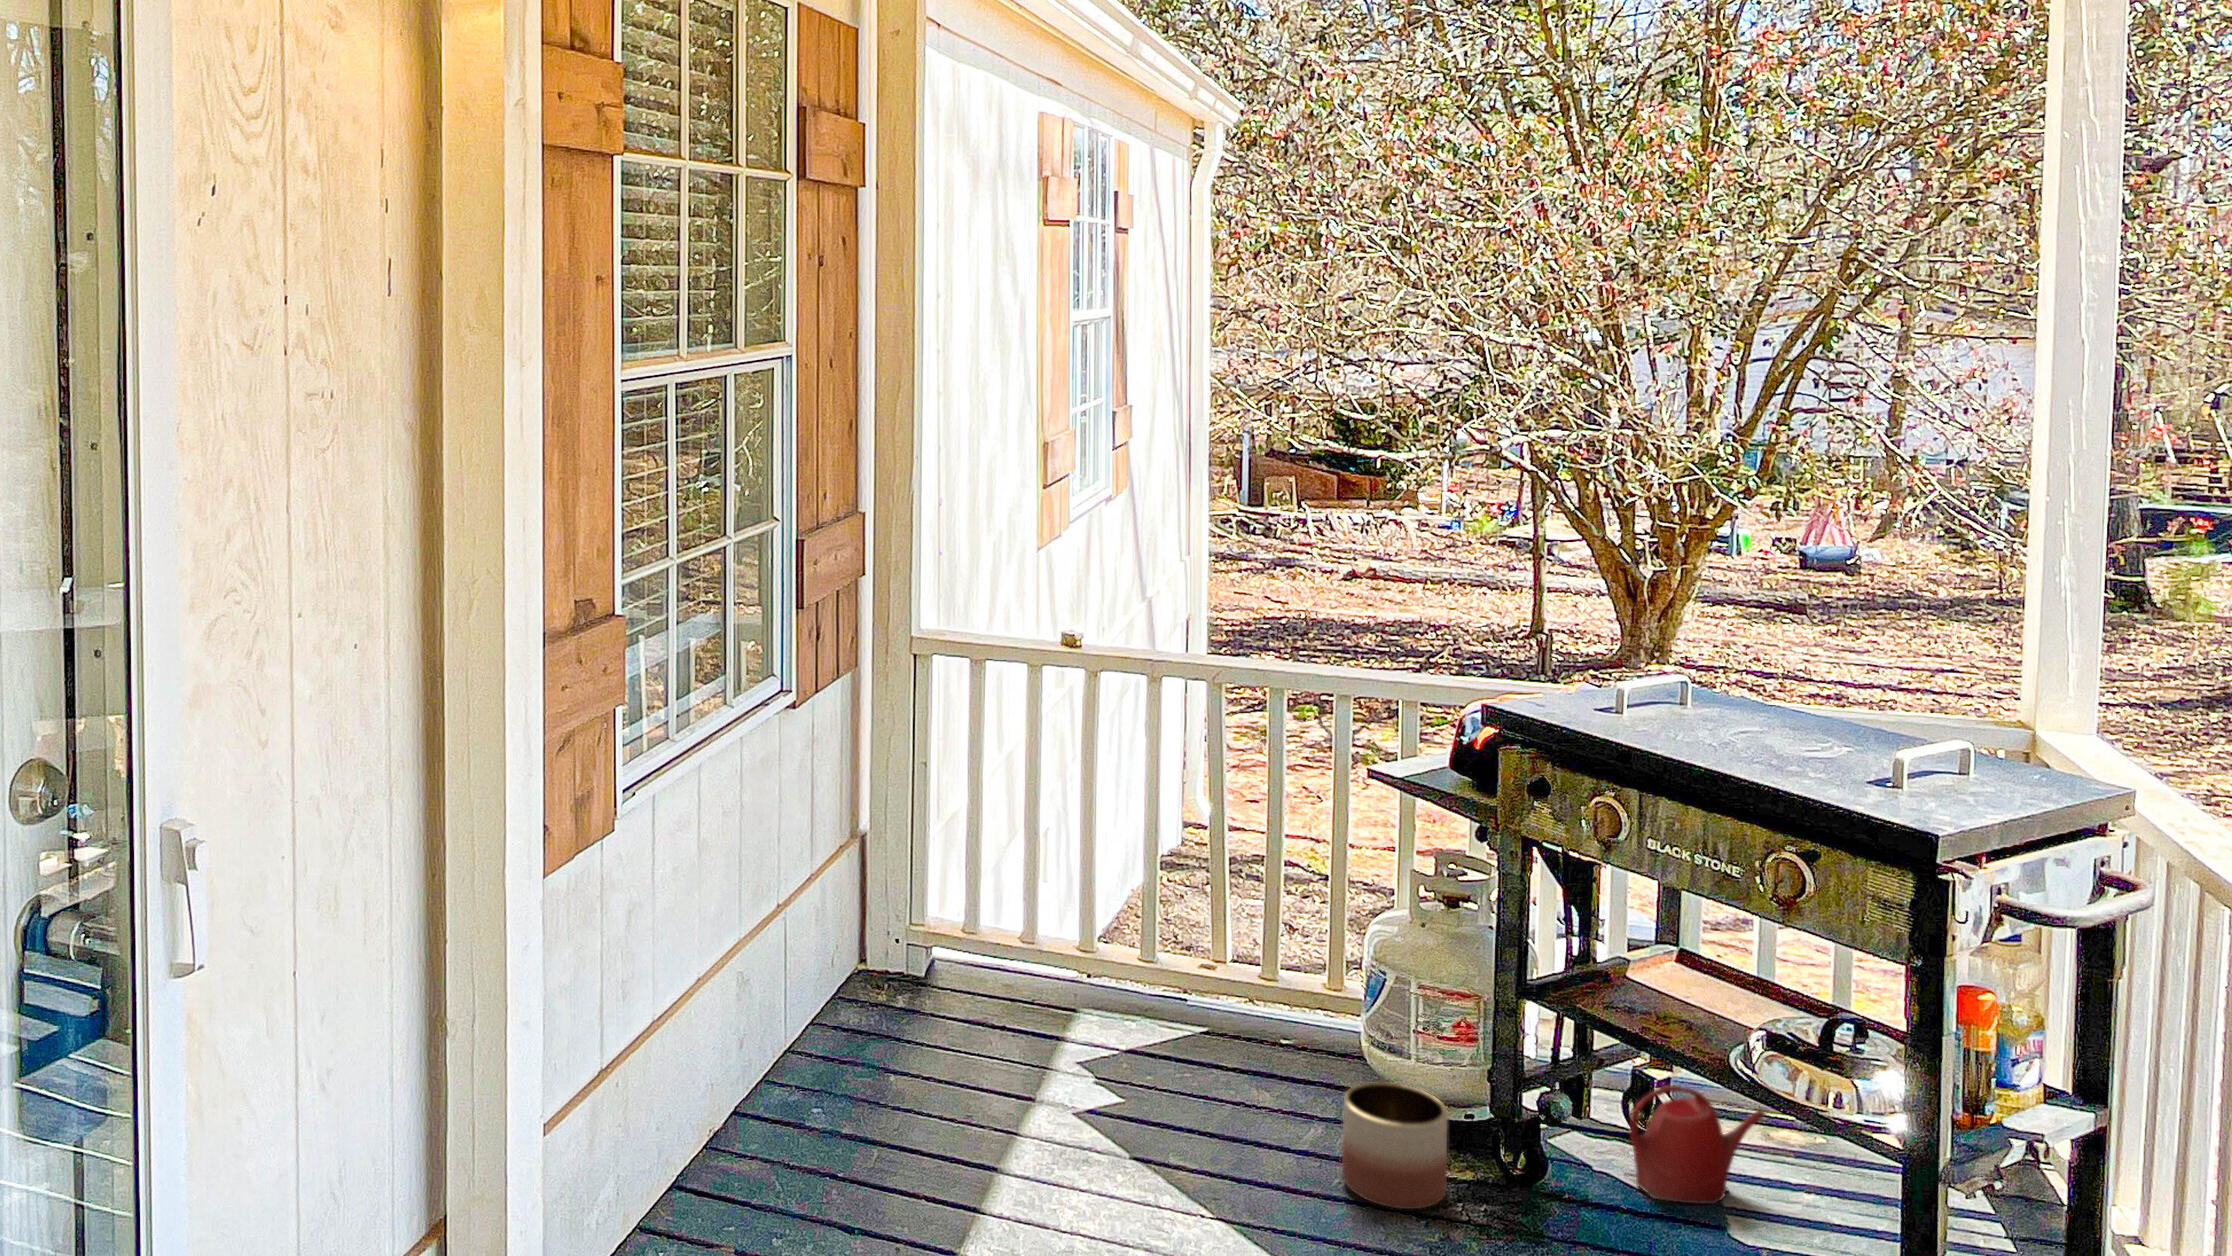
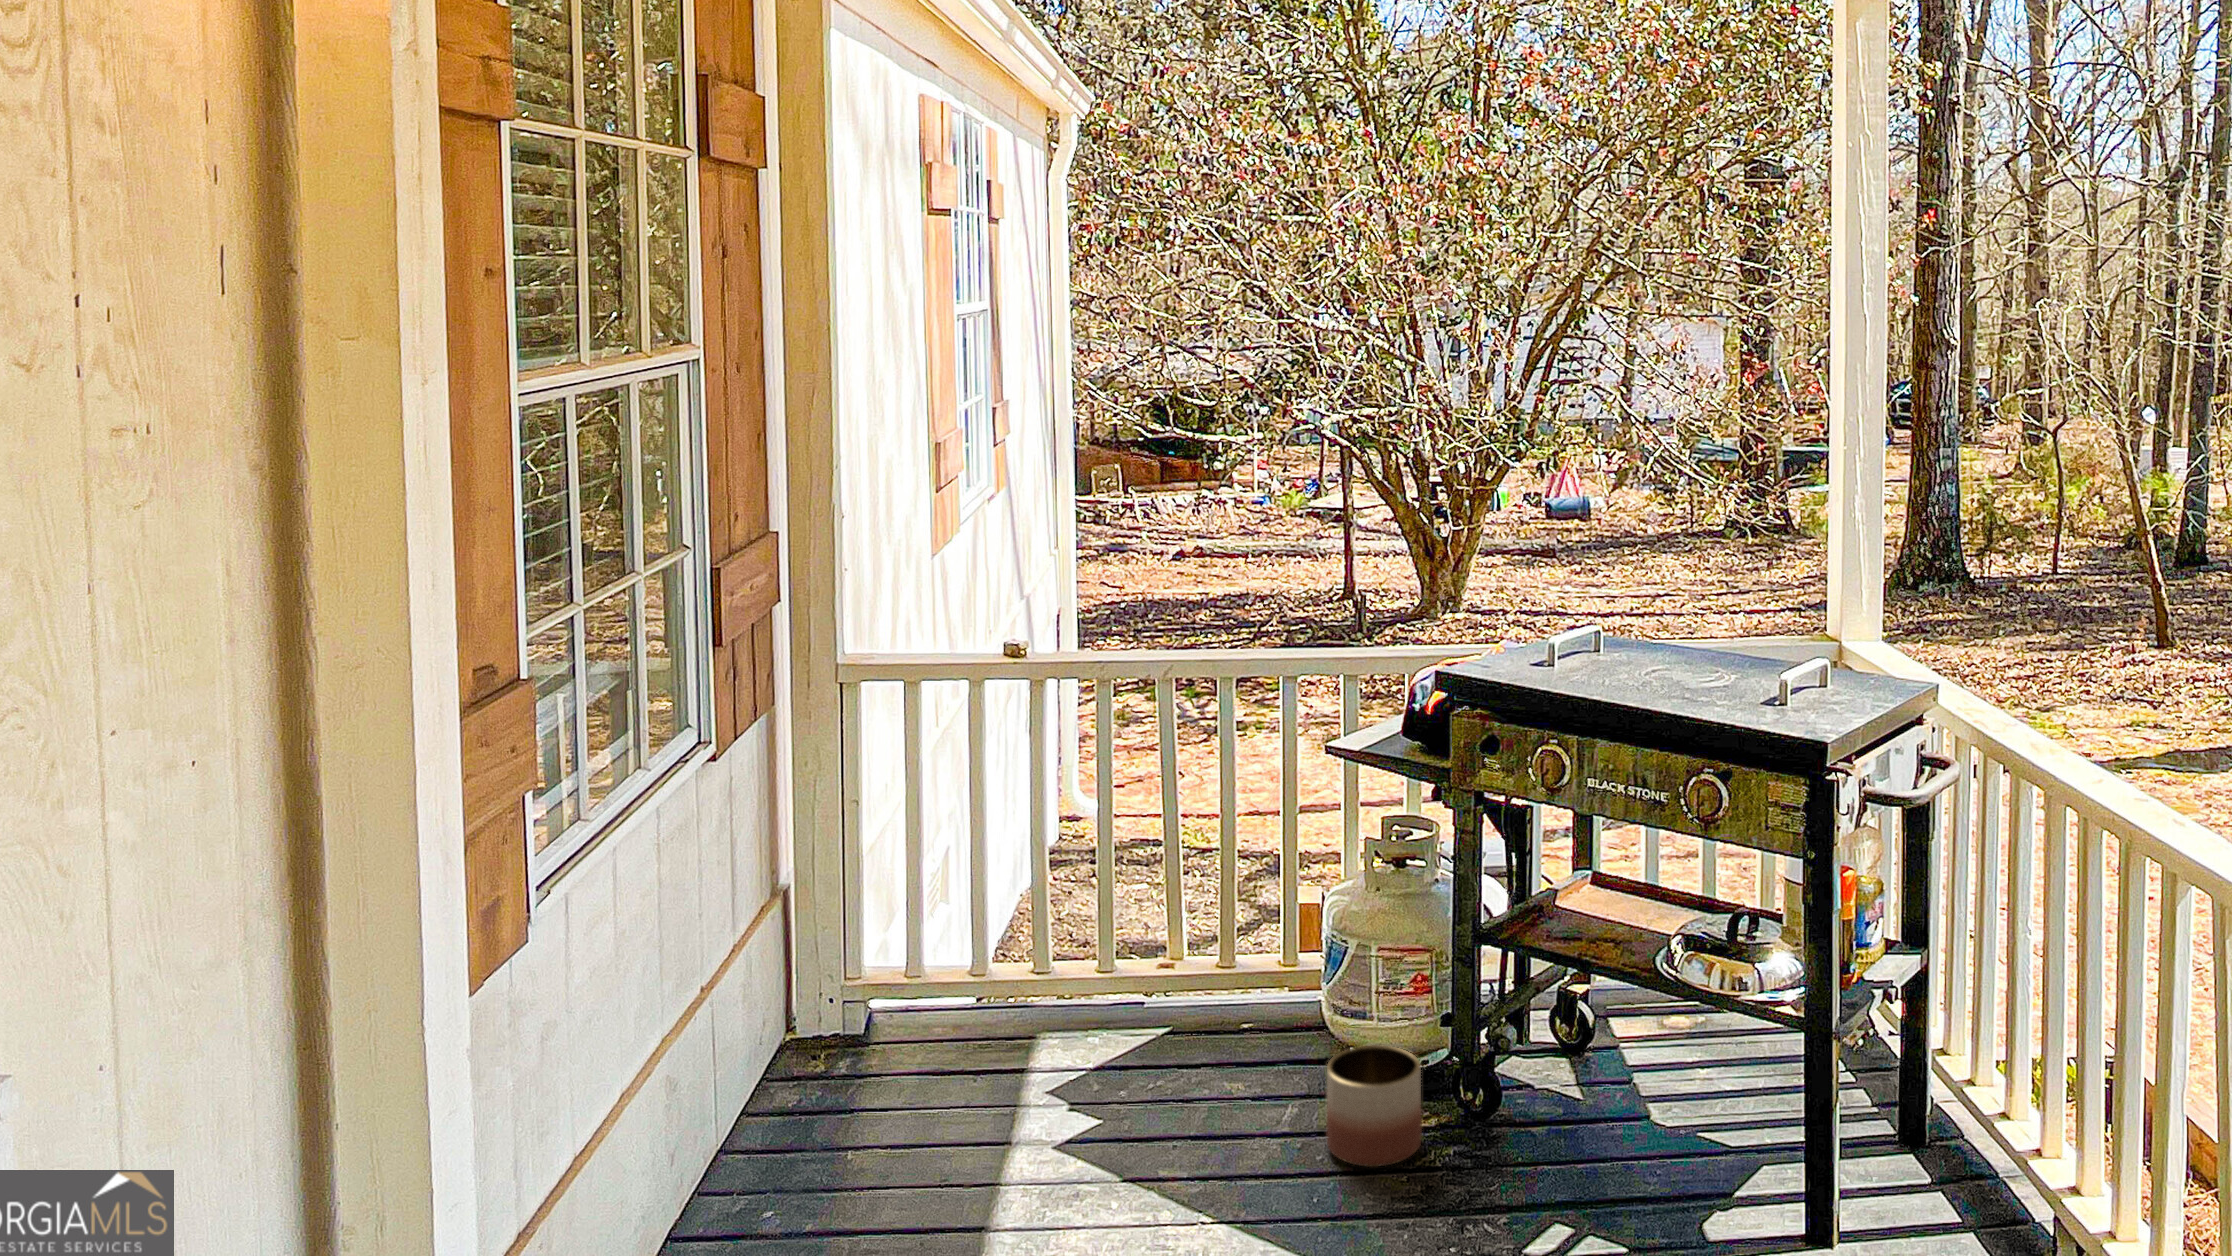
watering can: present [1630,1085,1766,1204] -> none [1566,987,1681,1100]

